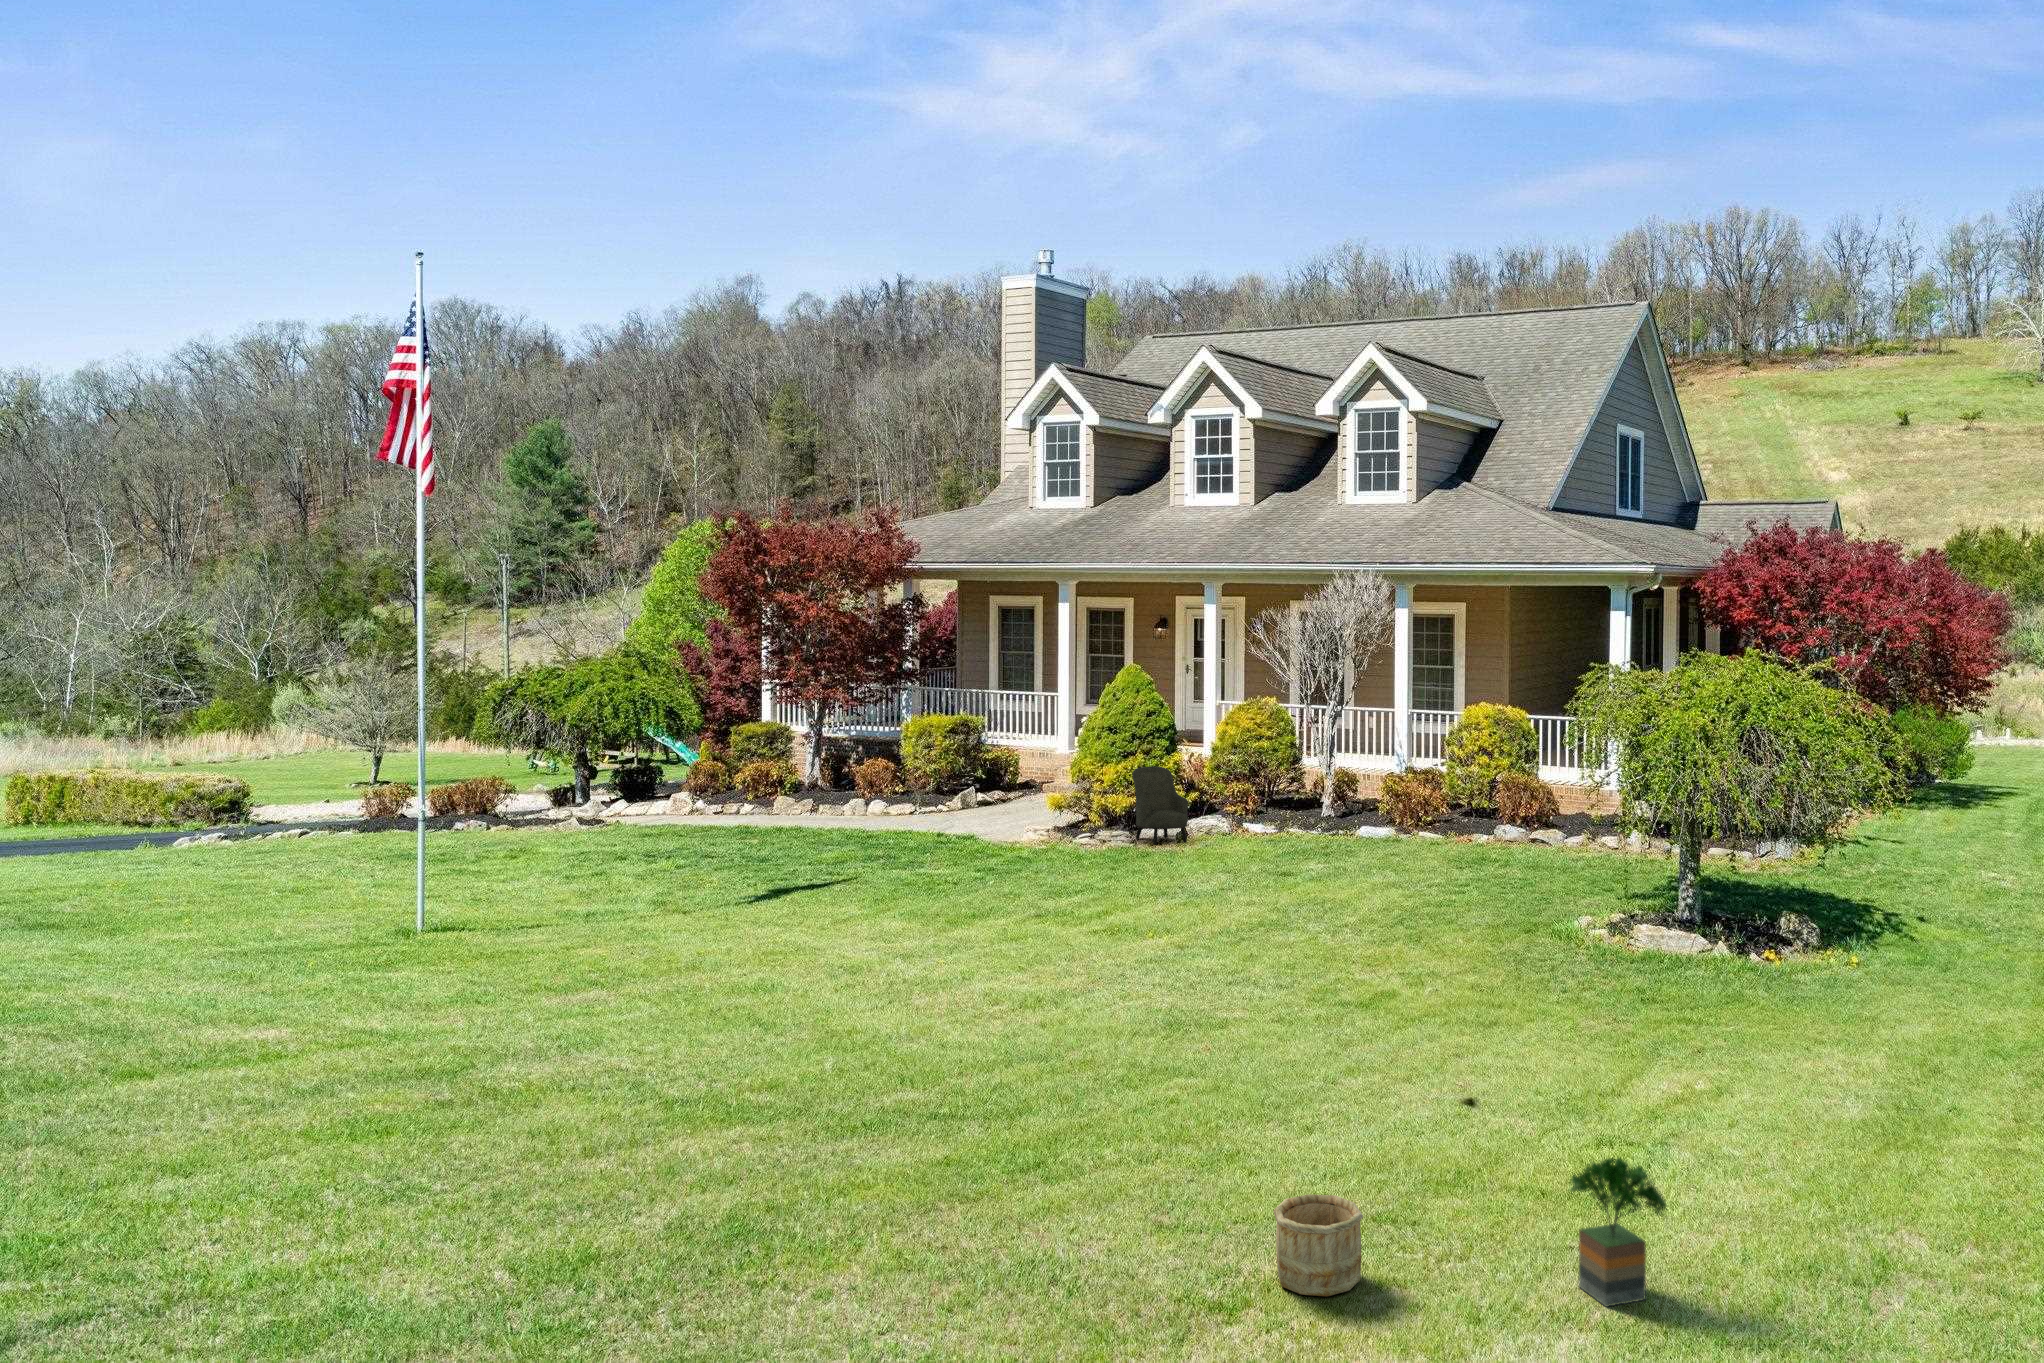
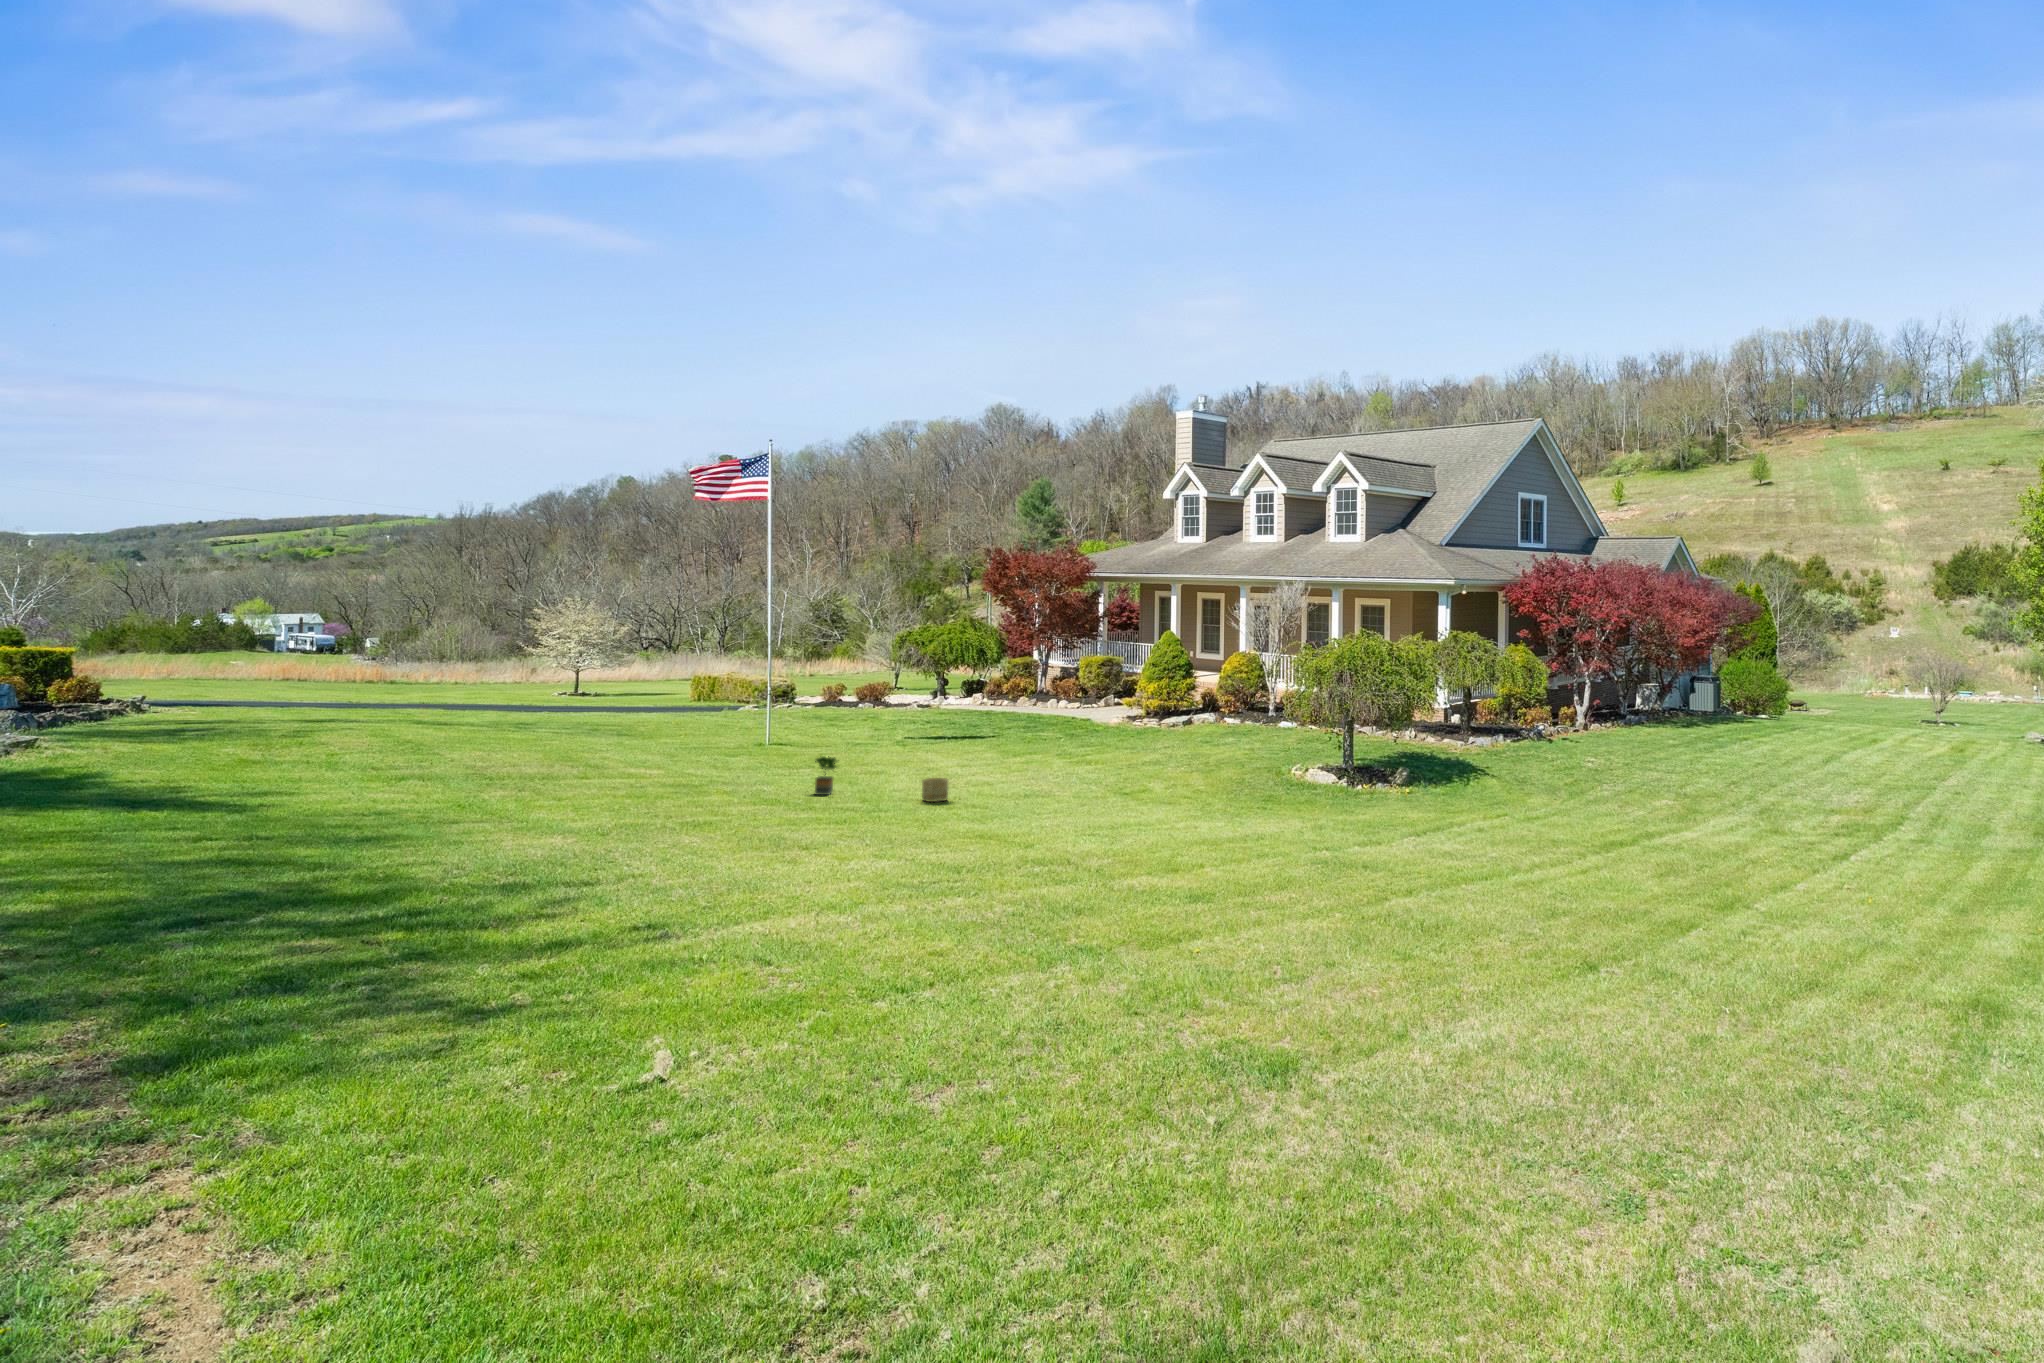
armchair: present [1132,767,1188,845] -> none [1163,686,1190,725]
potted tree: present [1570,1157,1667,1307] -> present [815,756,837,795]

